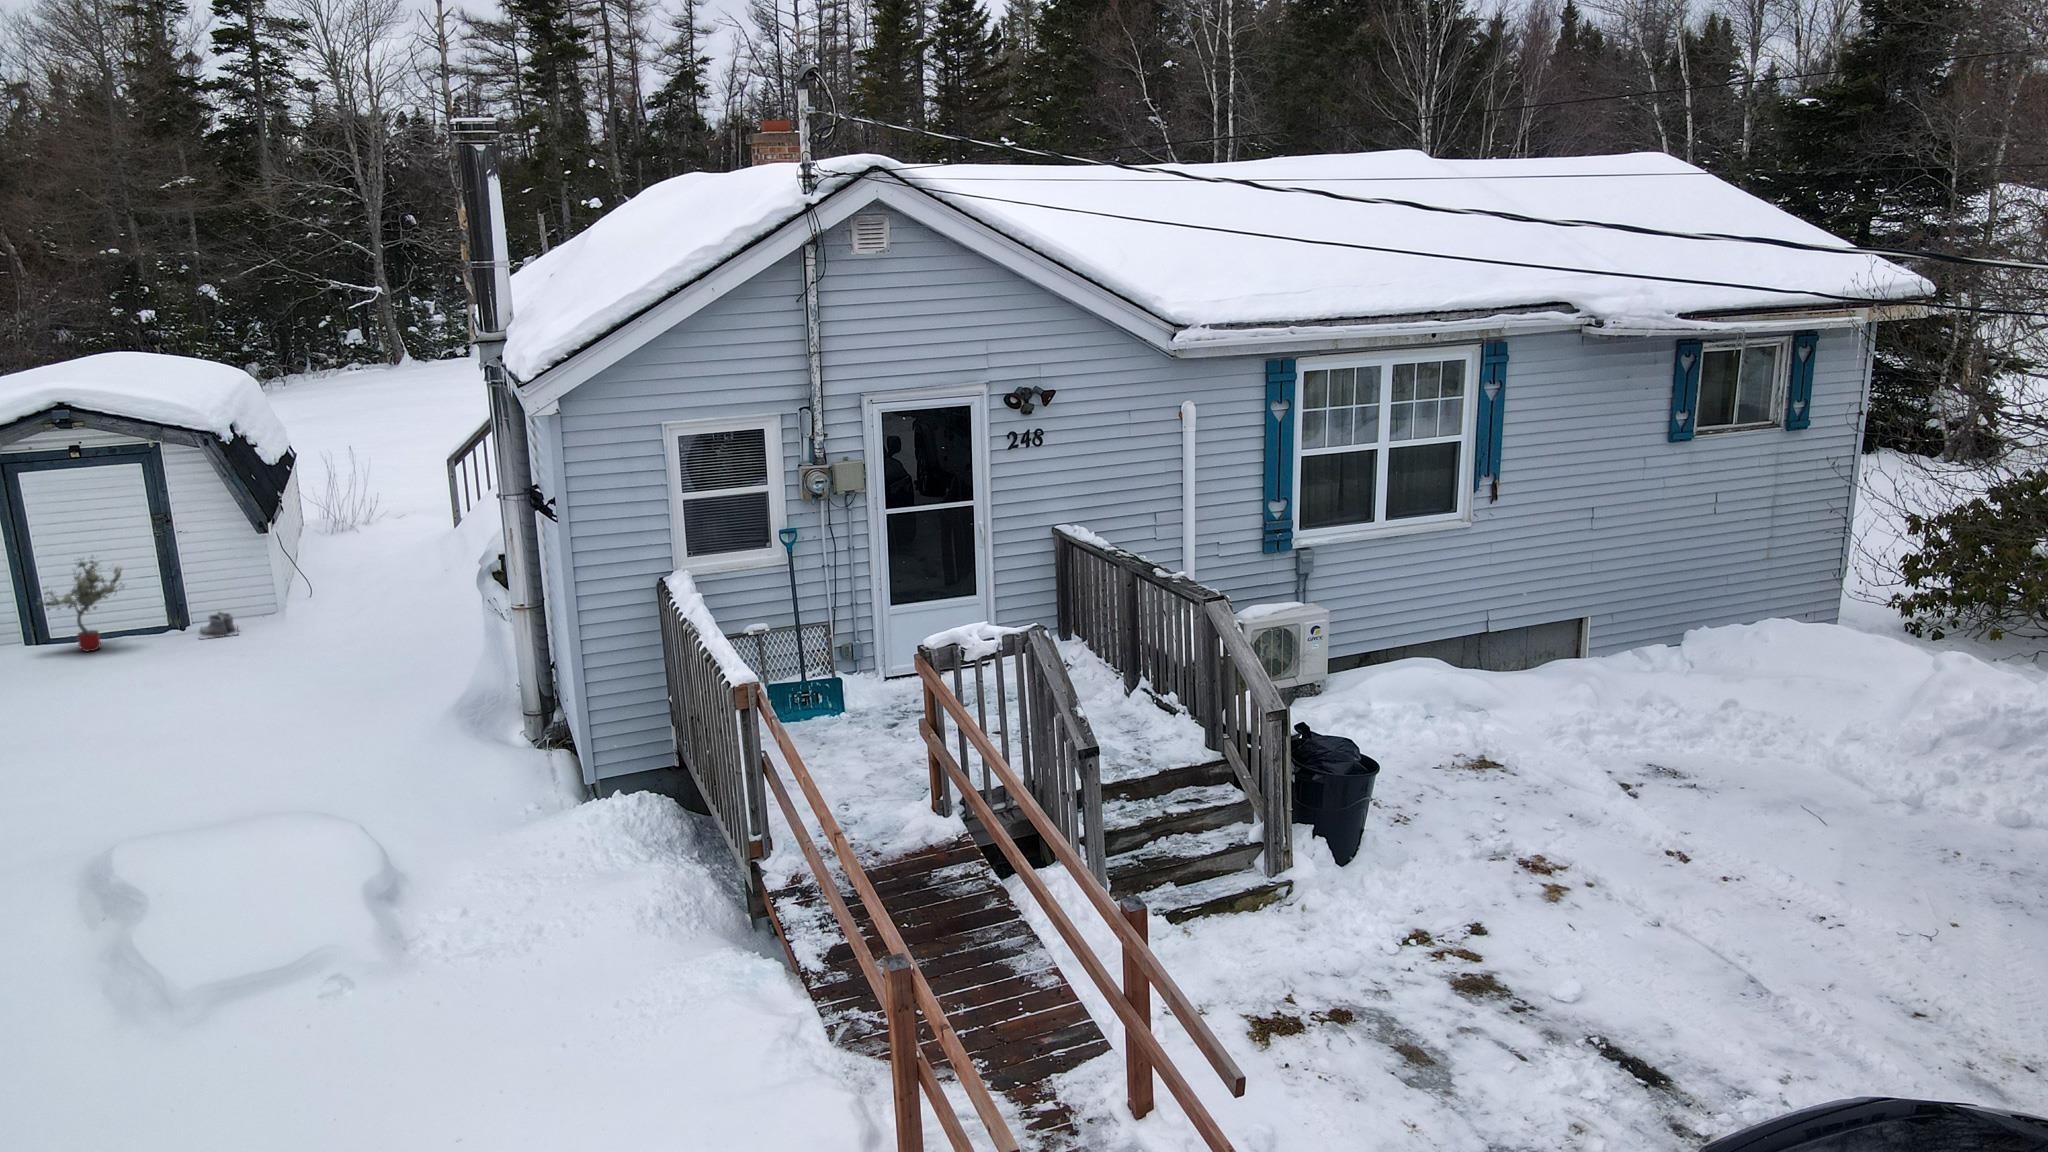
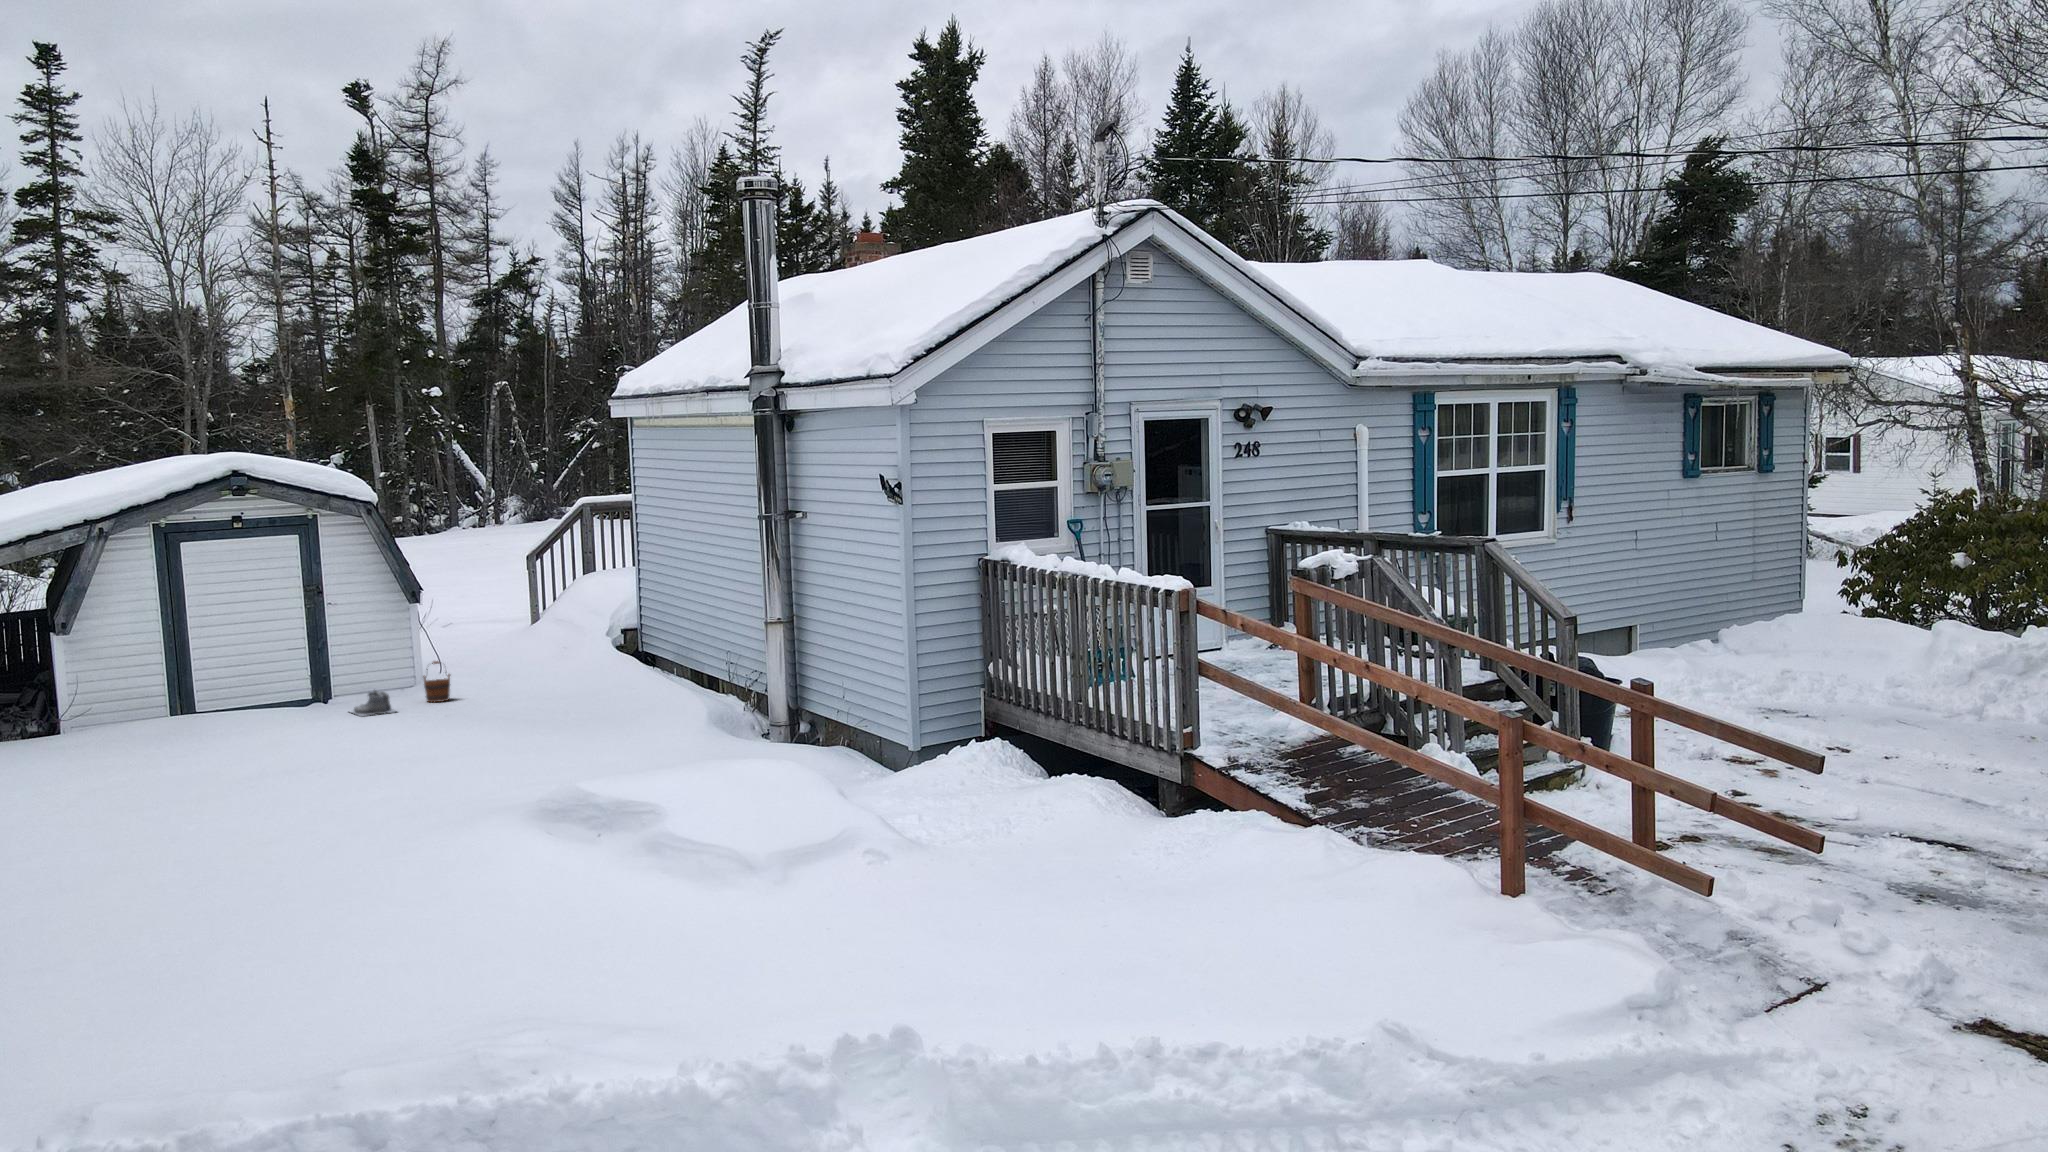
potted tree: present [38,556,124,651] -> none [200,626,295,729]
wooden bucket: none [278,581,306,621] -> present [423,661,450,702]

